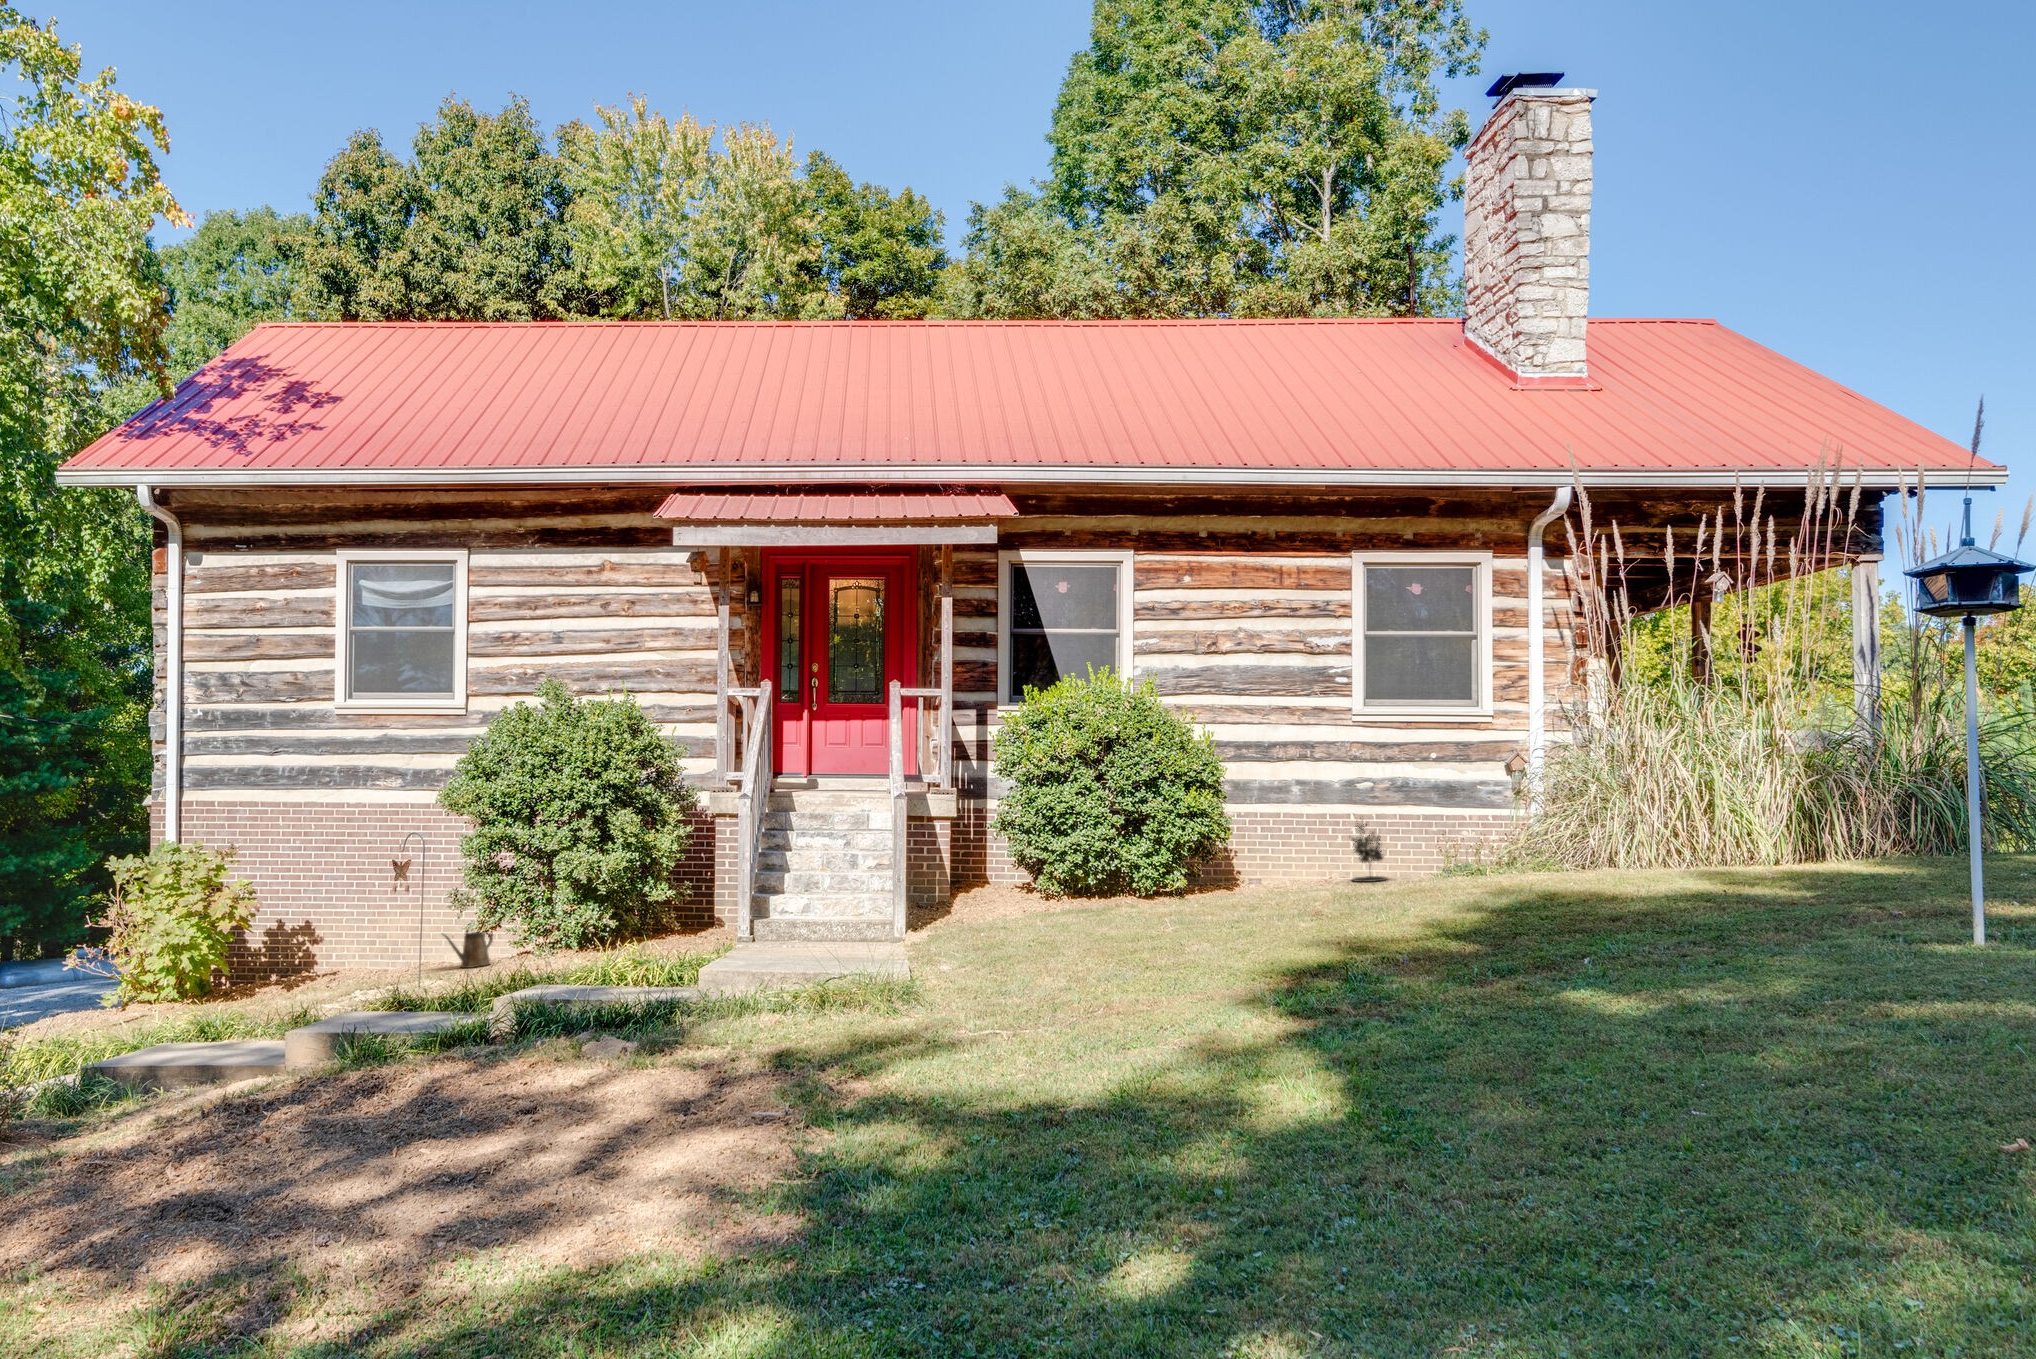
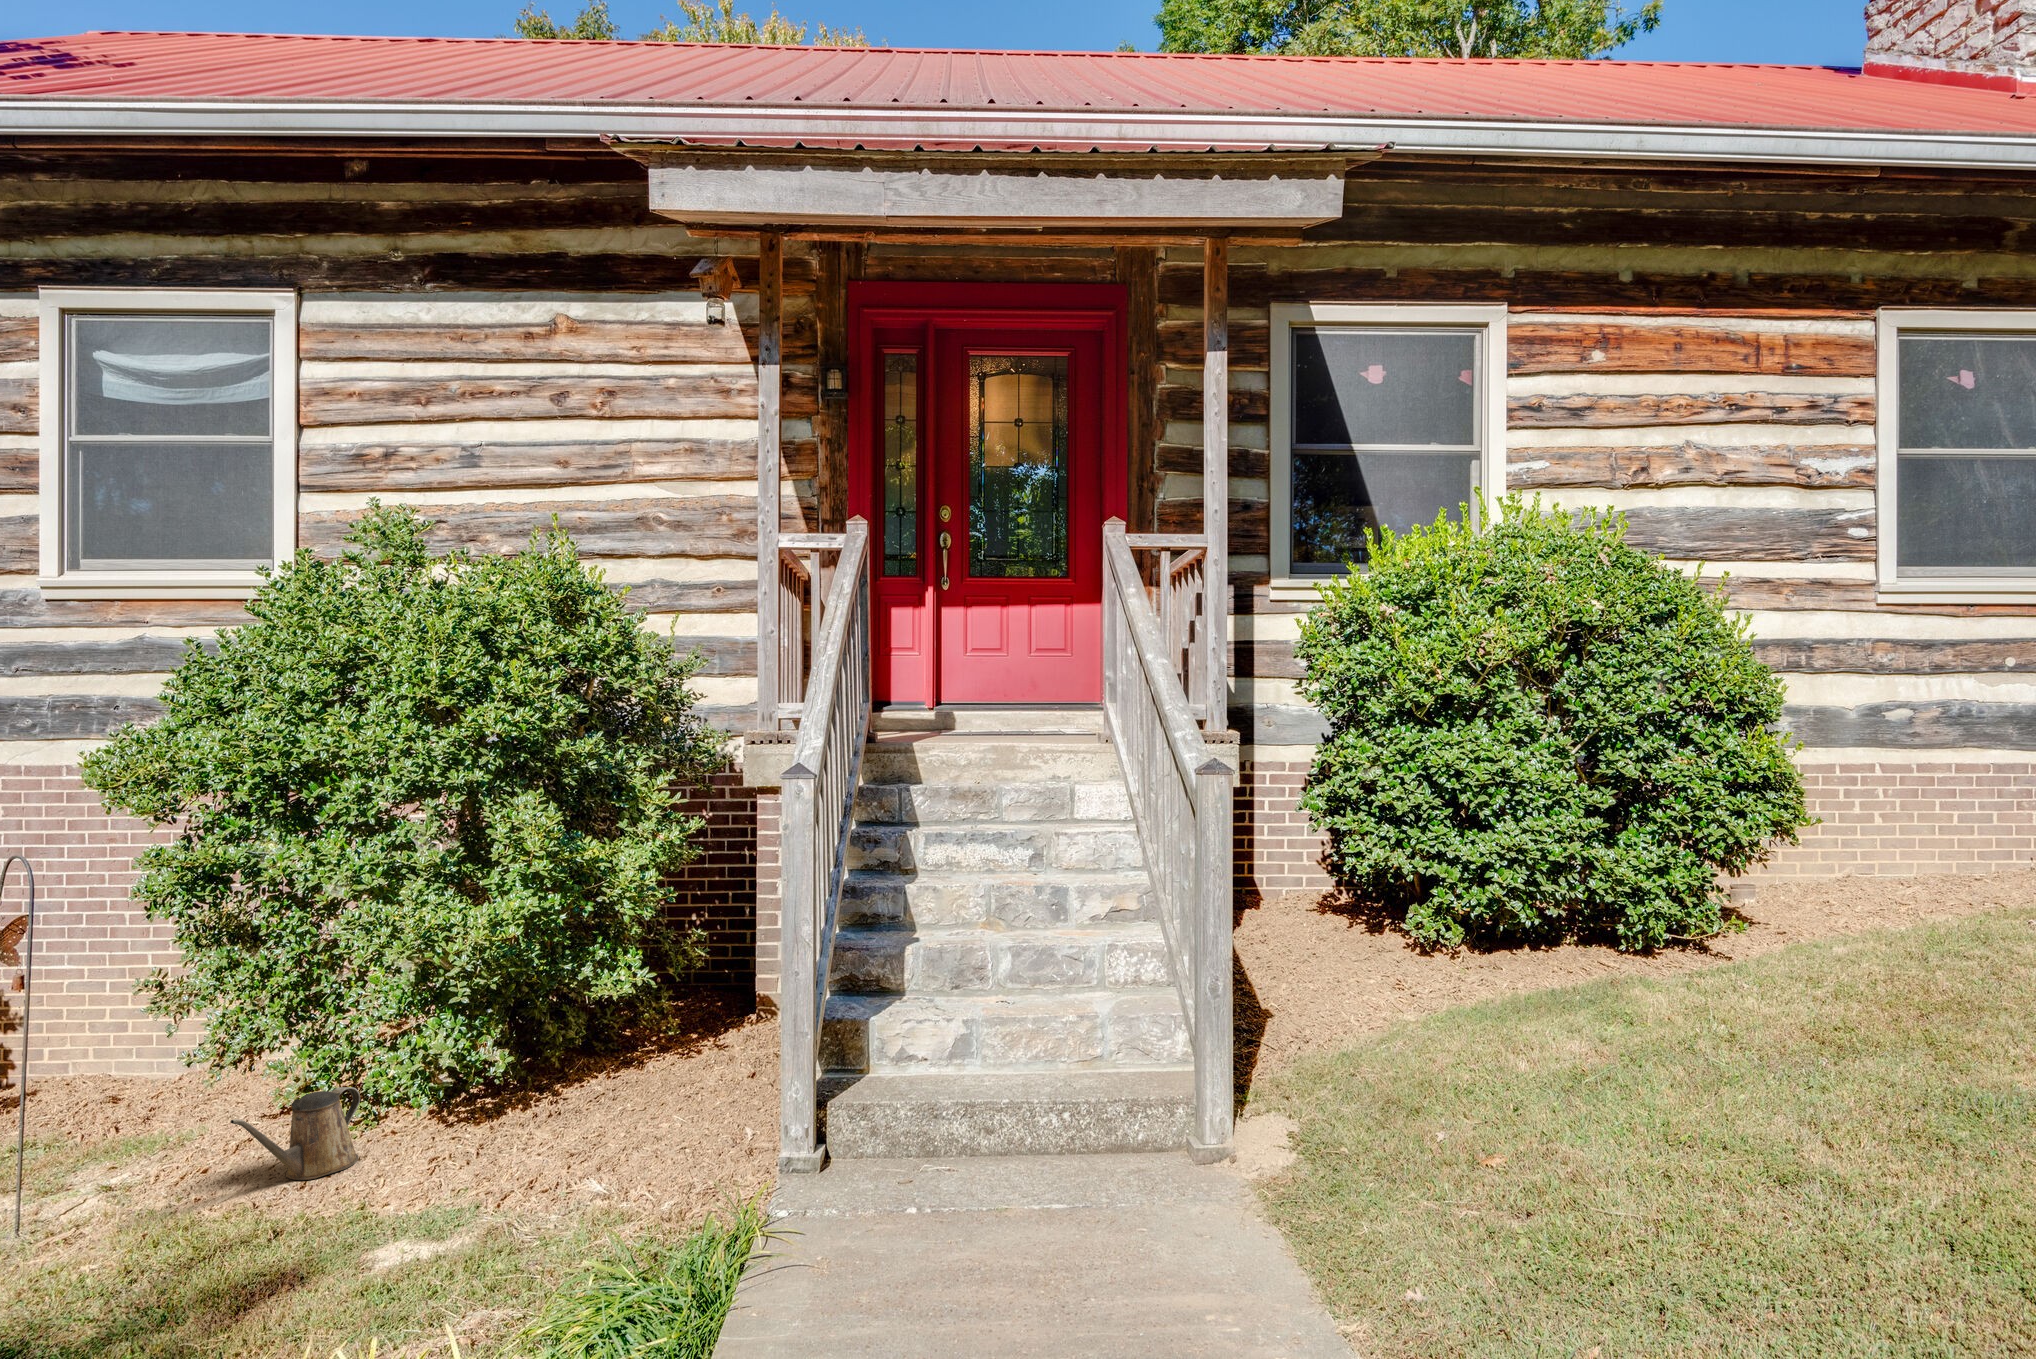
potted tree: present [1352,823,1388,882] -> none [1886,769,1968,885]

